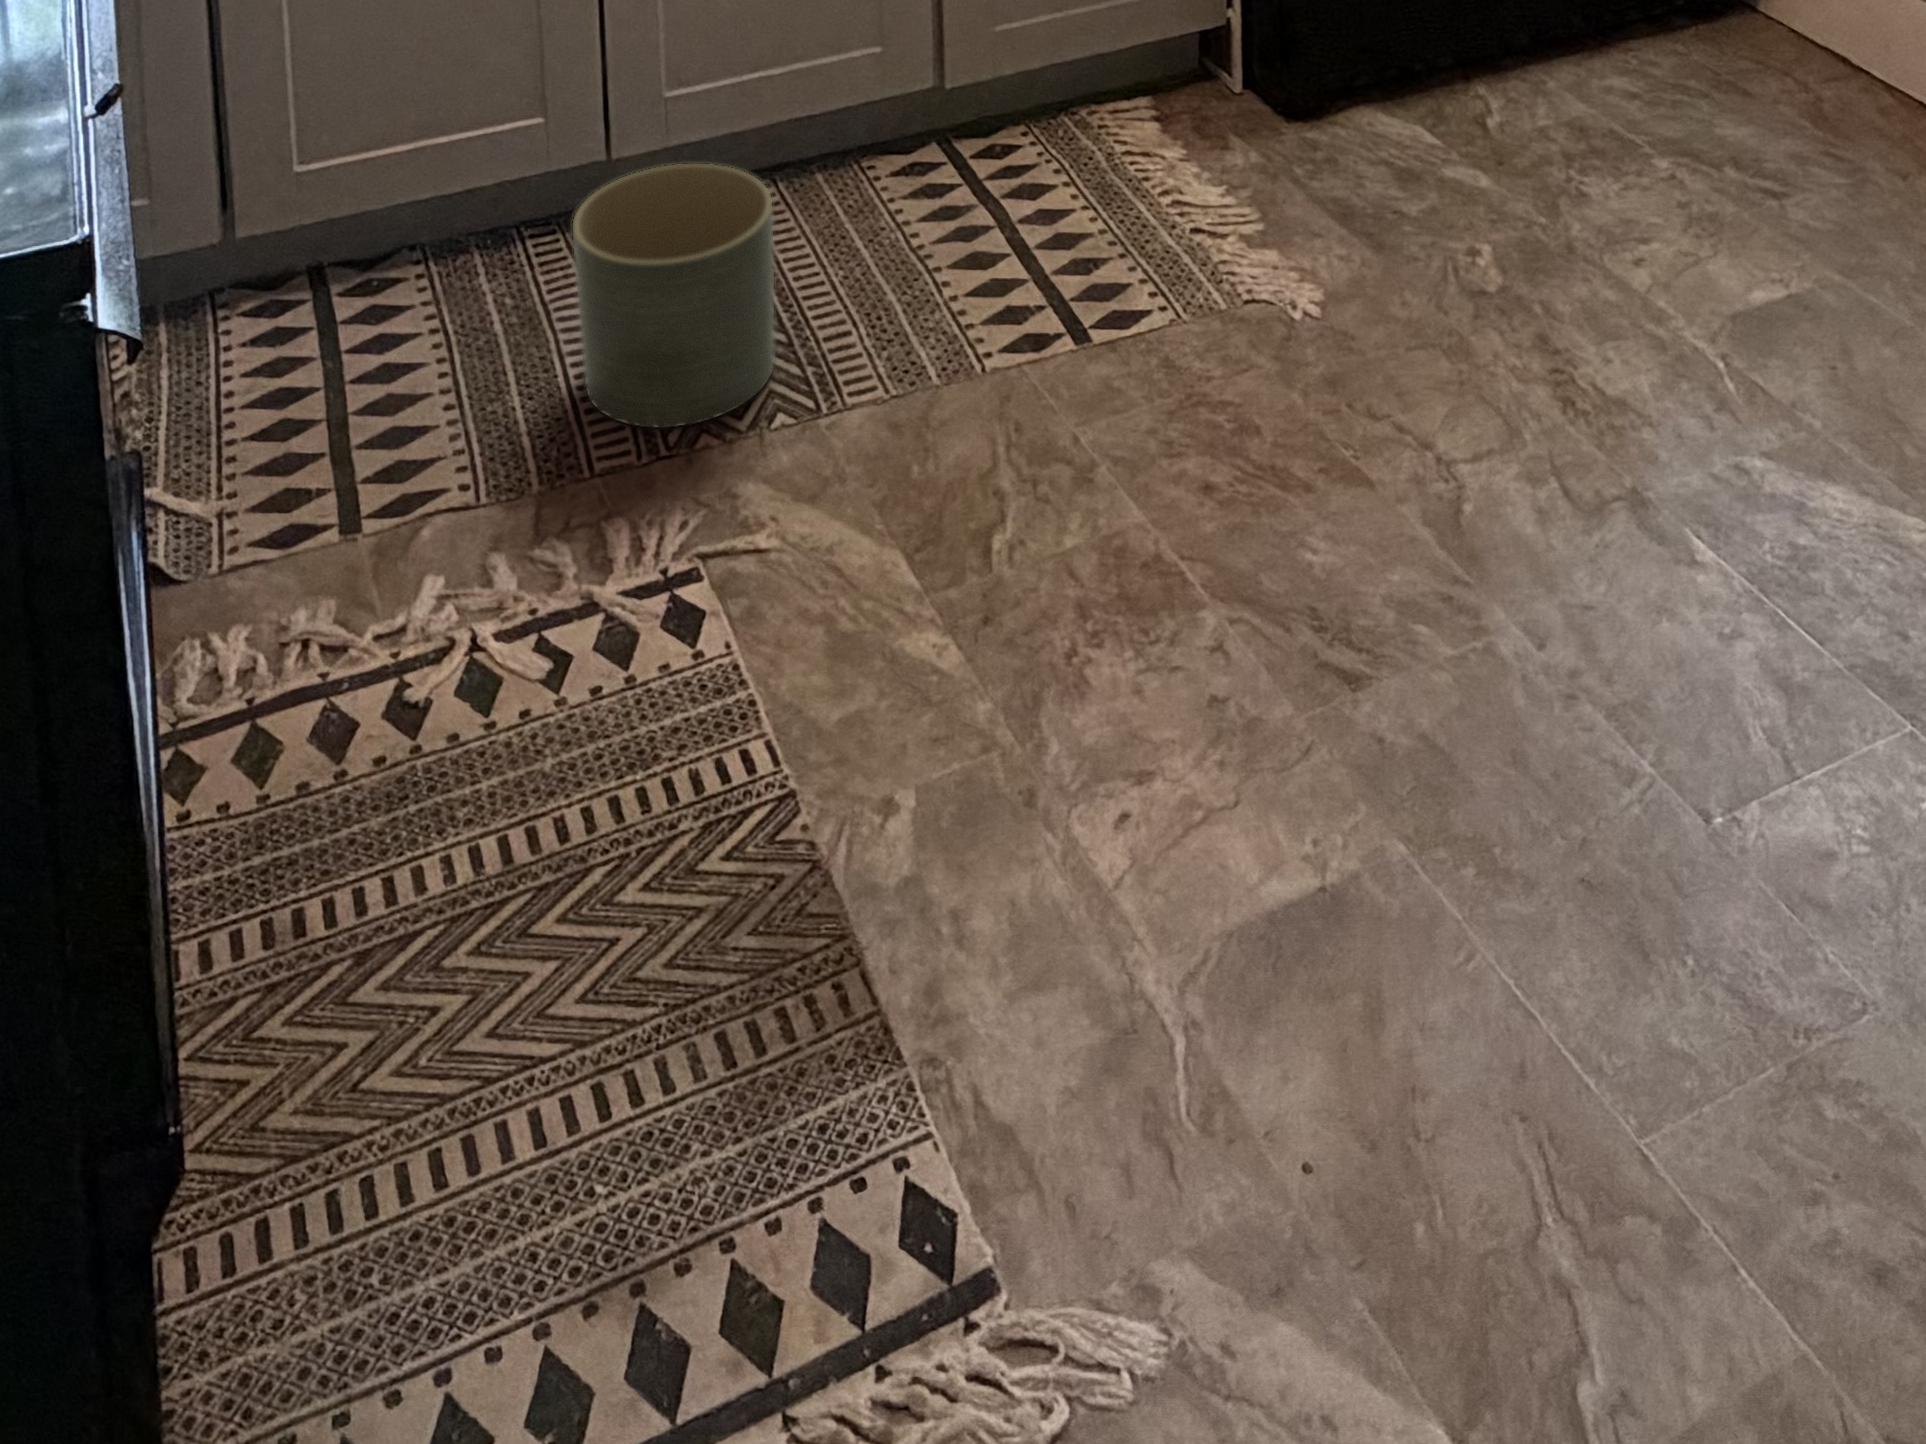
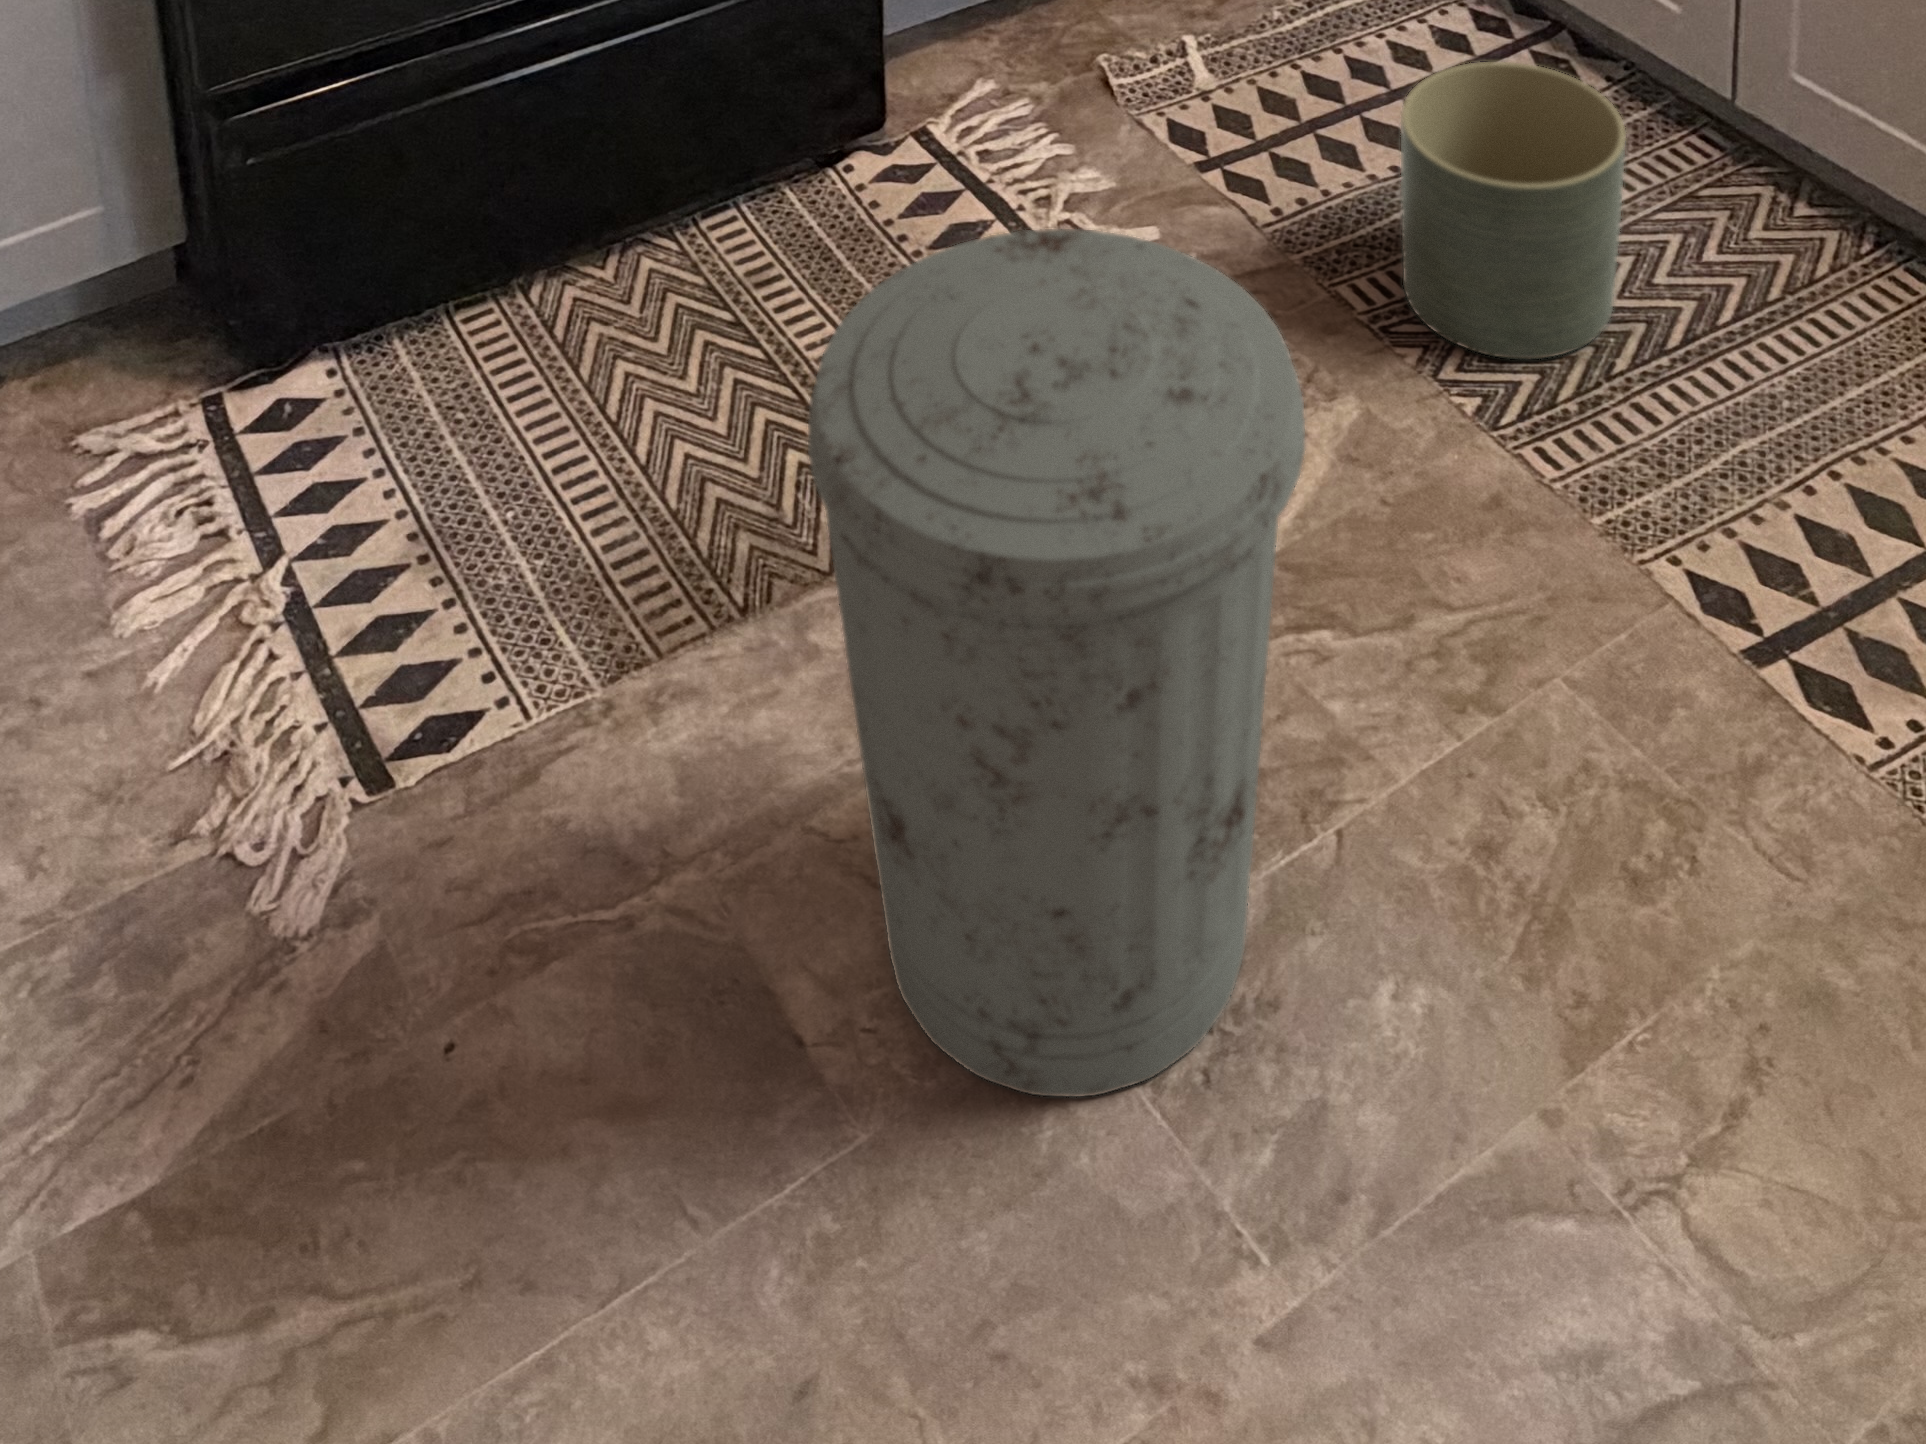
trash can: none [1055,145,1440,832] -> present [808,229,1305,1097]

